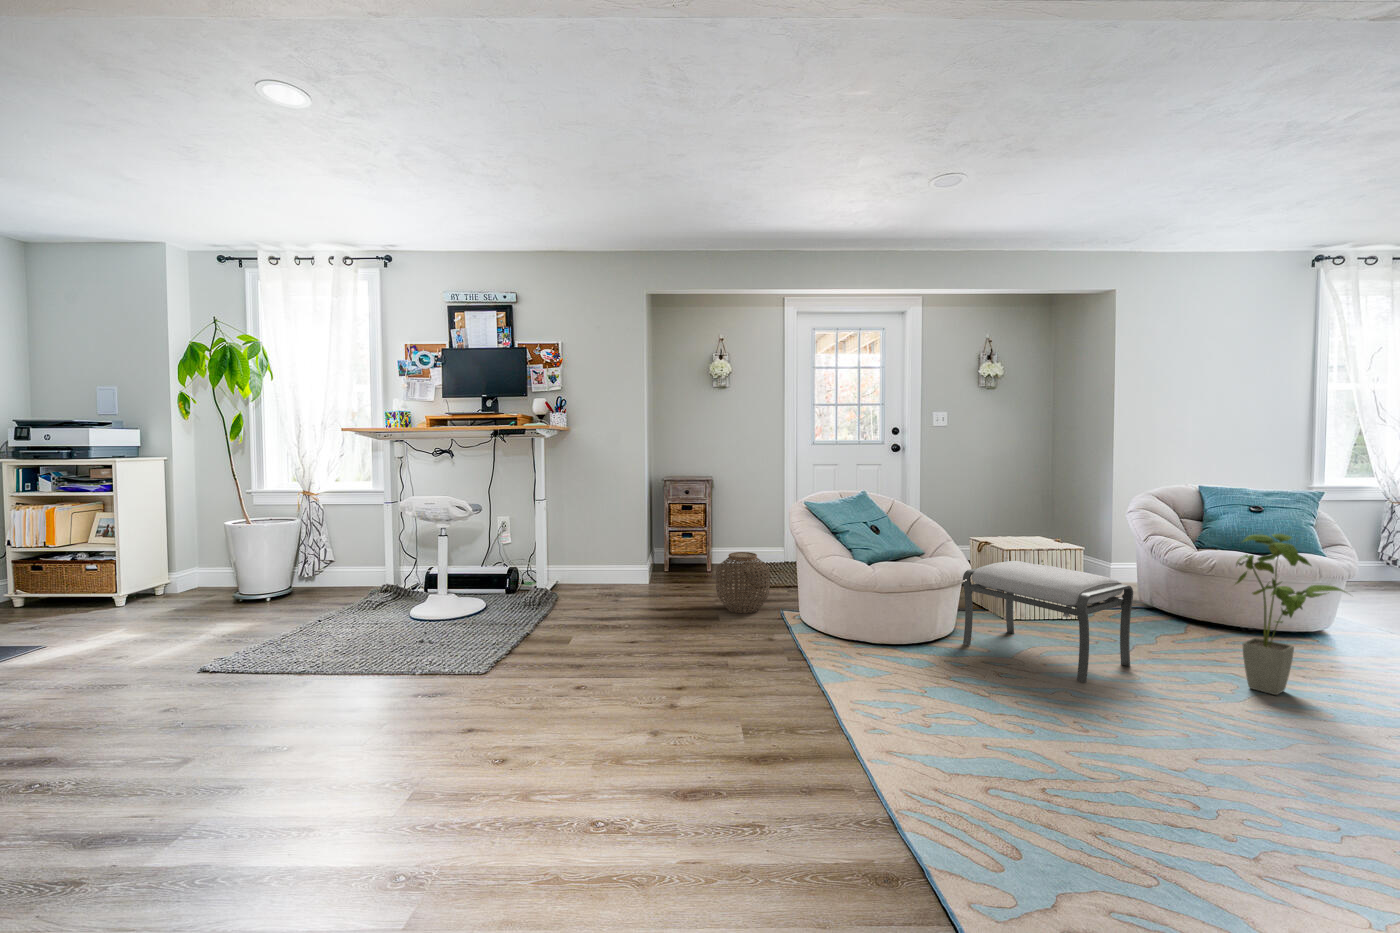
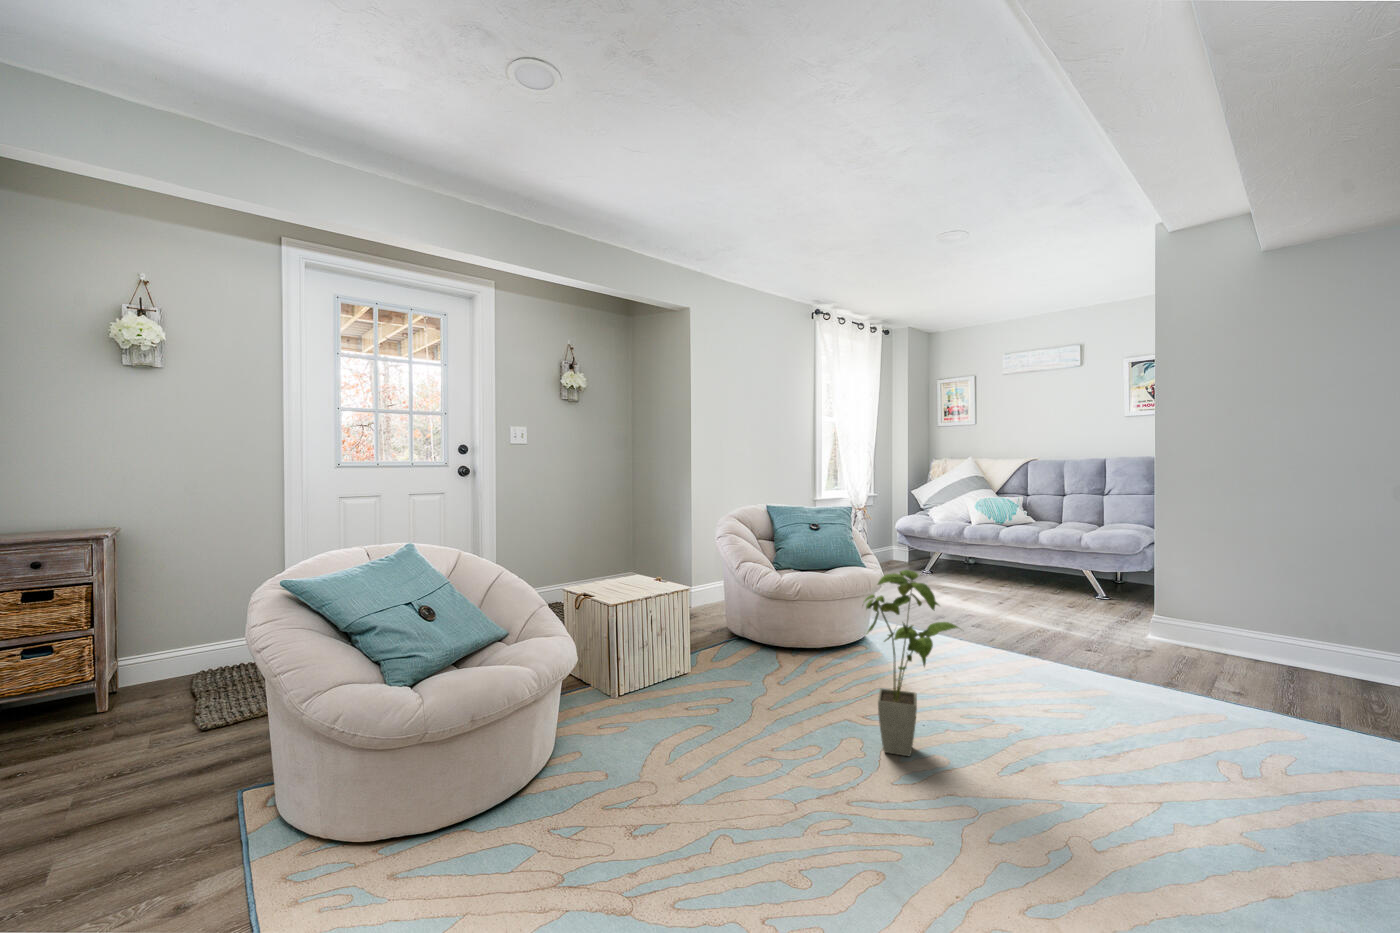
woven basket: present [716,552,770,613] -> none [73,682,218,818]
ottoman: present [963,561,1133,683] -> none [565,629,770,810]

